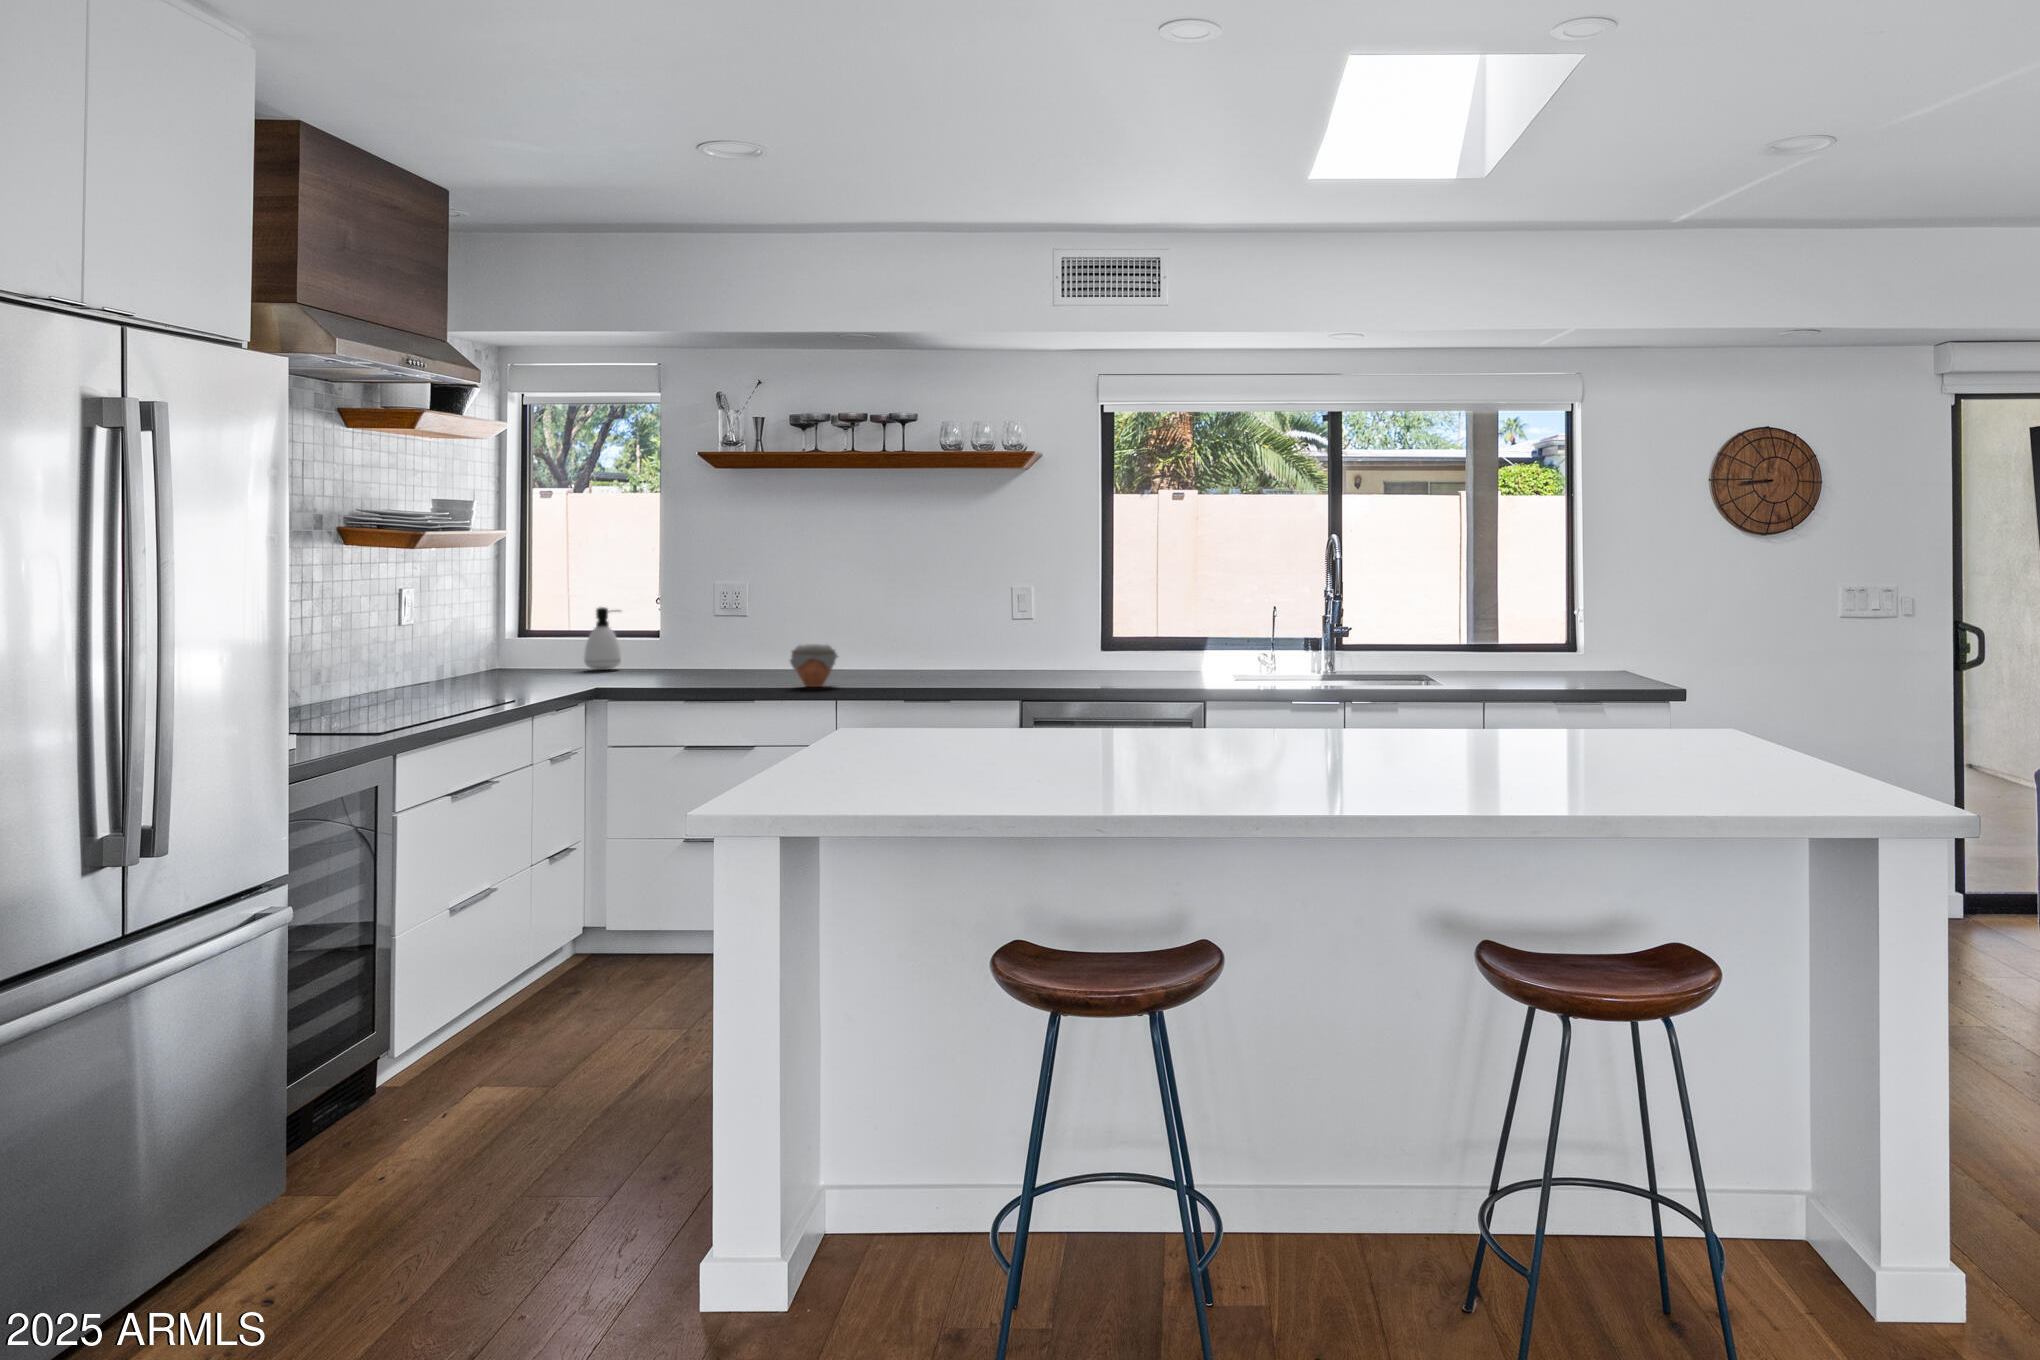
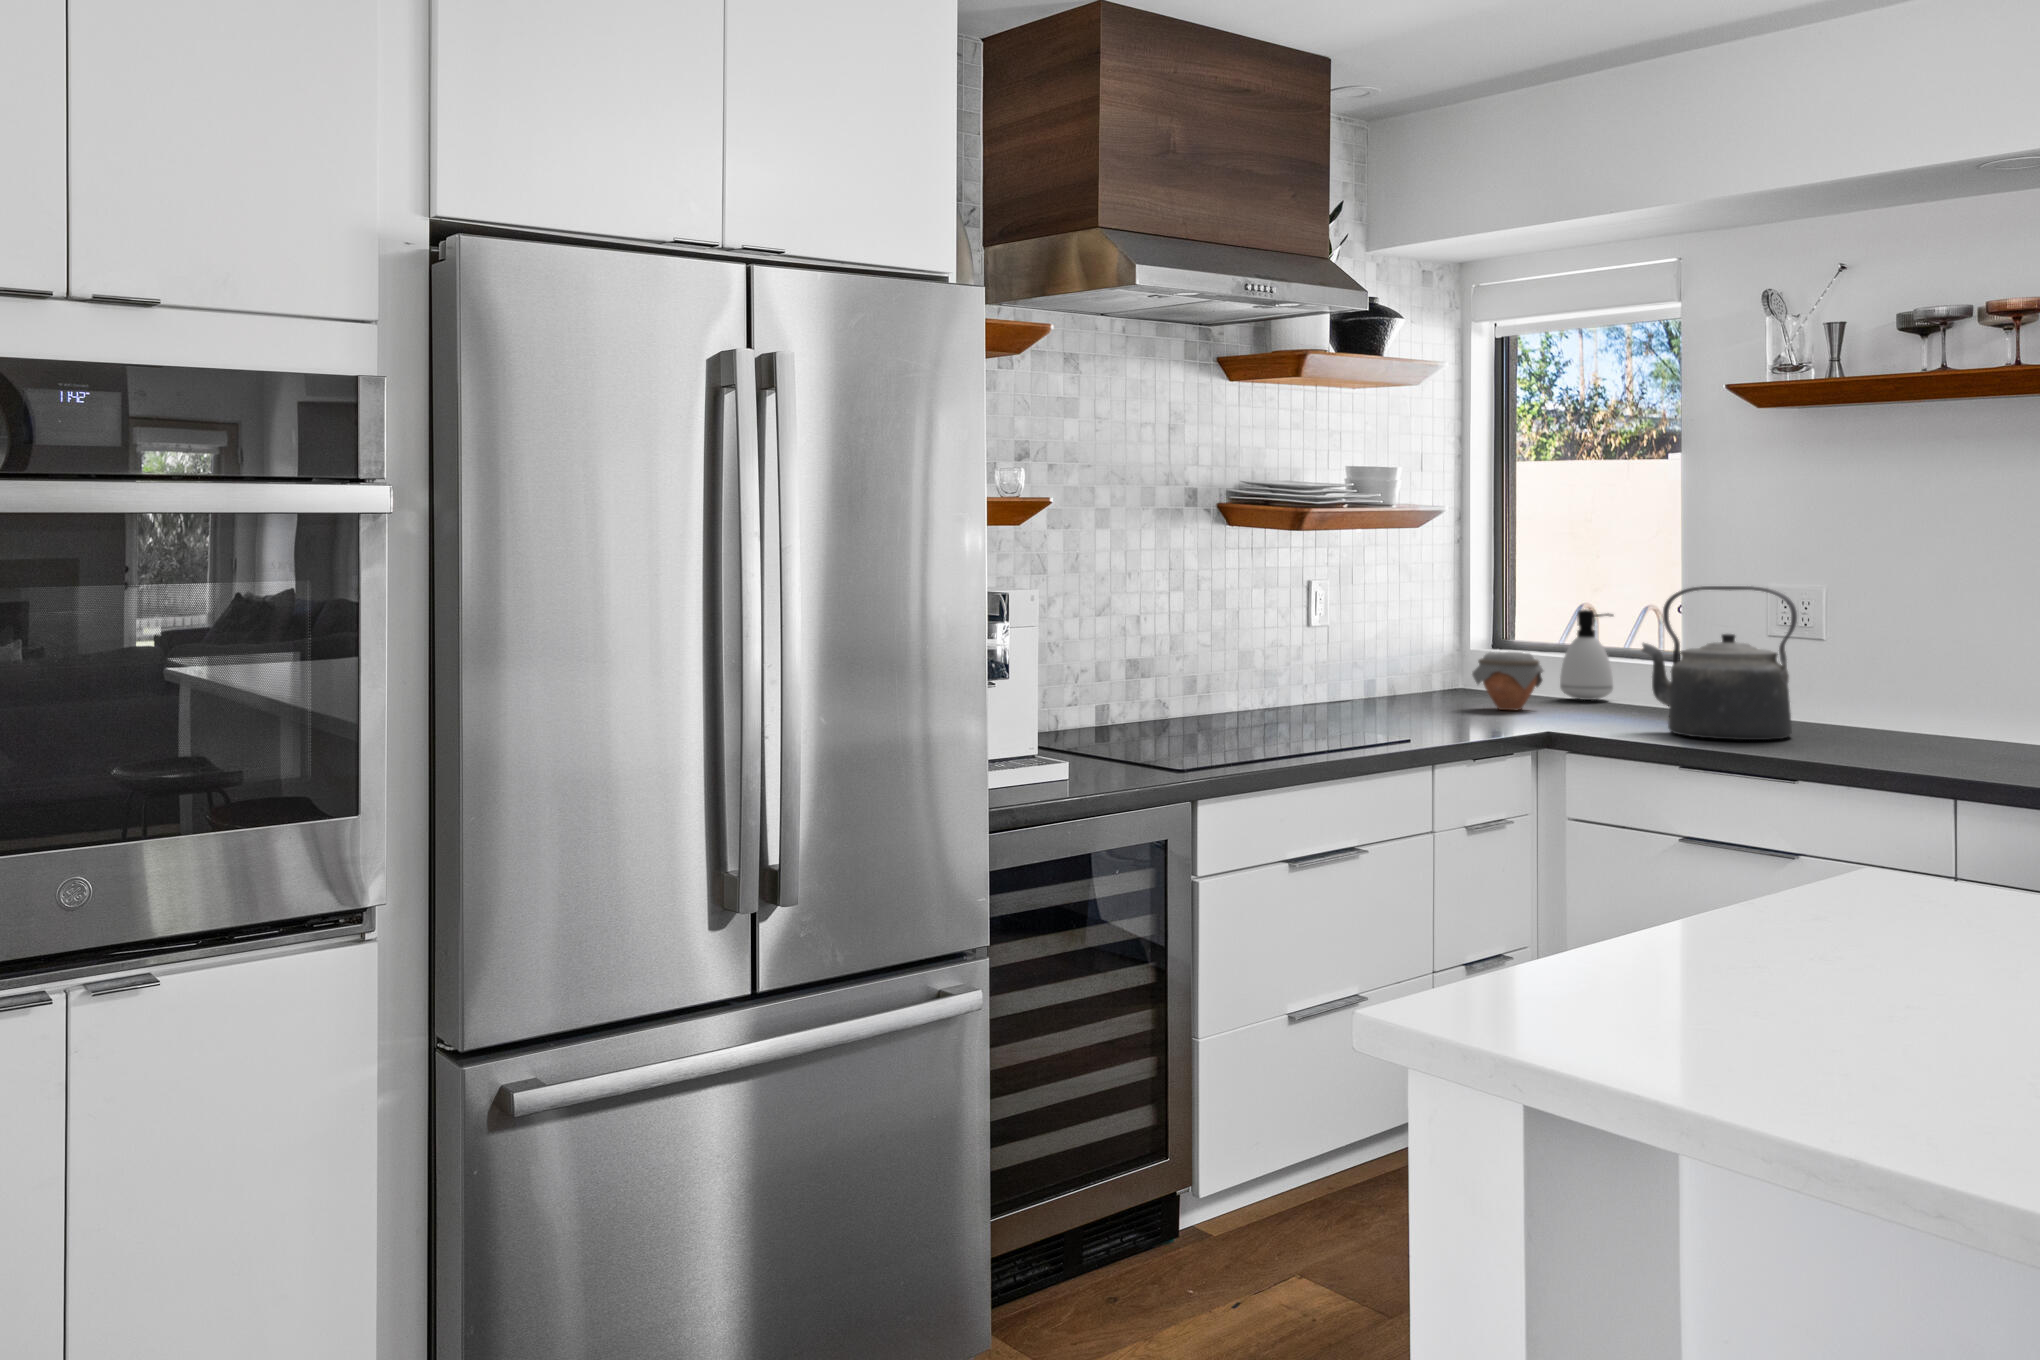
kettle: none [661,590,755,686] -> present [1642,586,1797,740]
jar: present [790,644,838,687] -> present [1472,652,1543,710]

